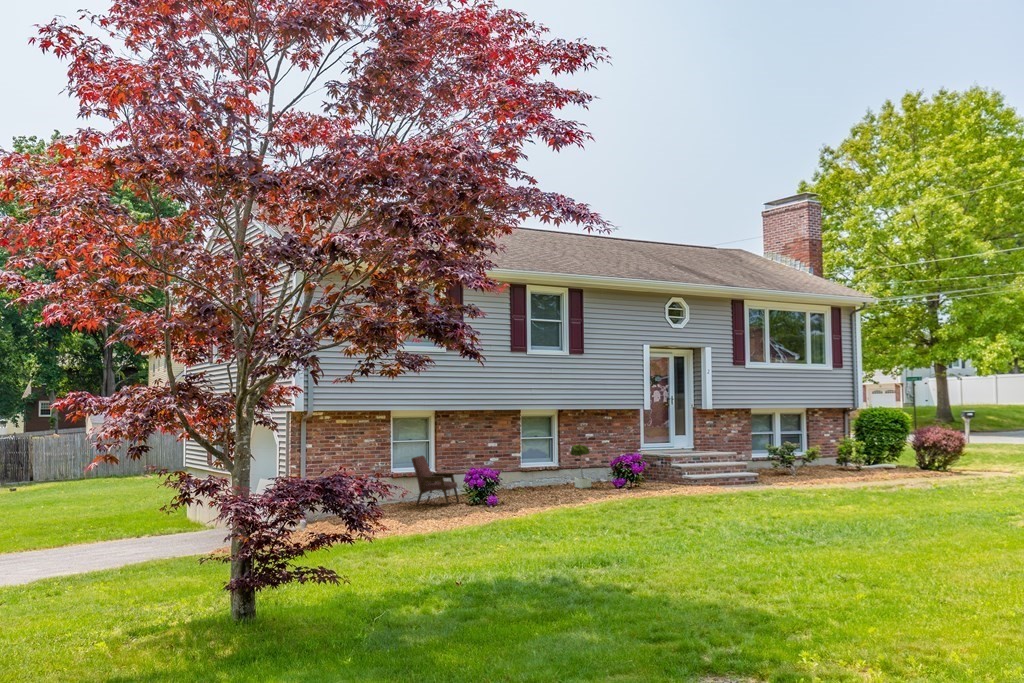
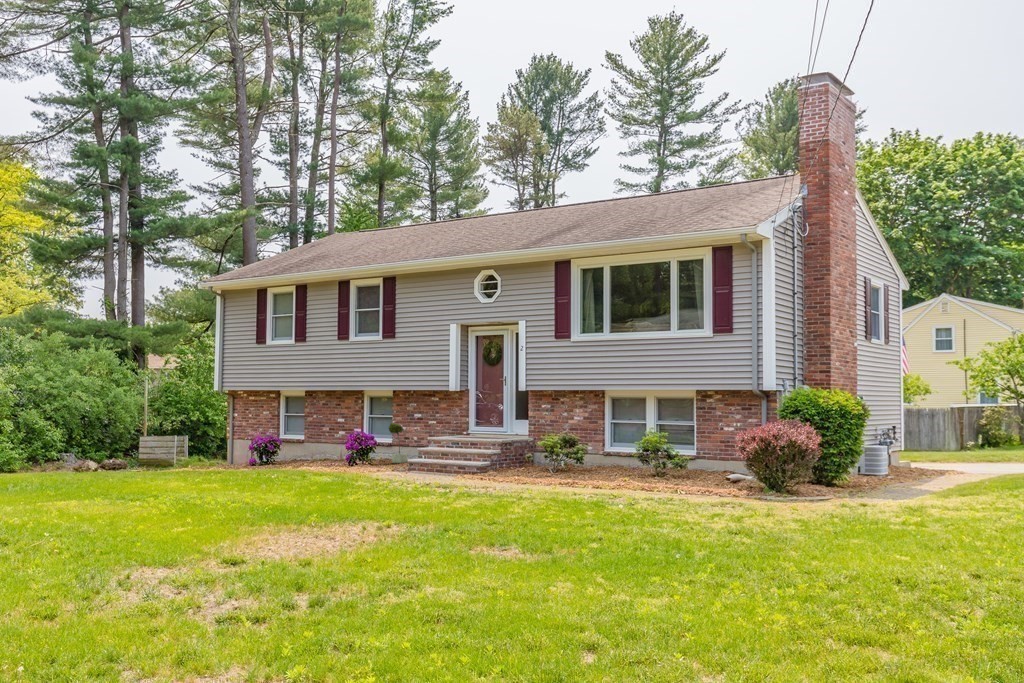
armchair: present [412,456,459,506] -> none [273,425,302,464]

